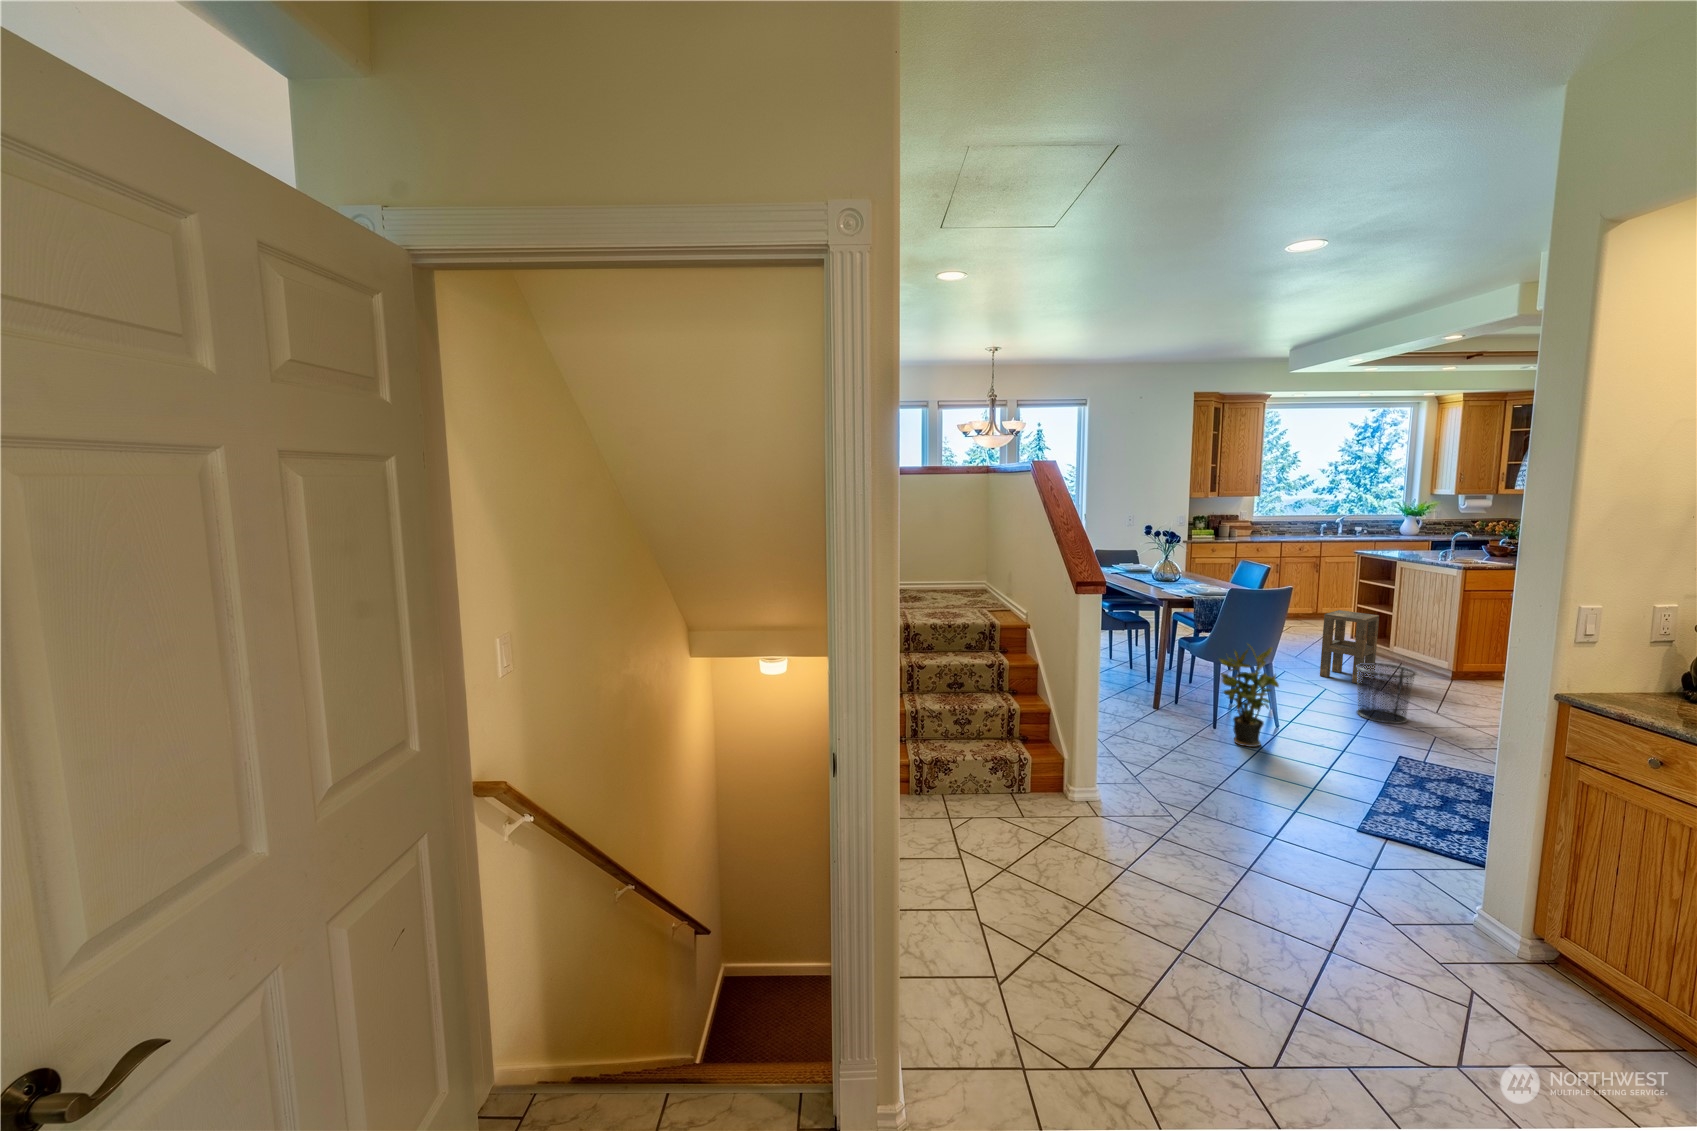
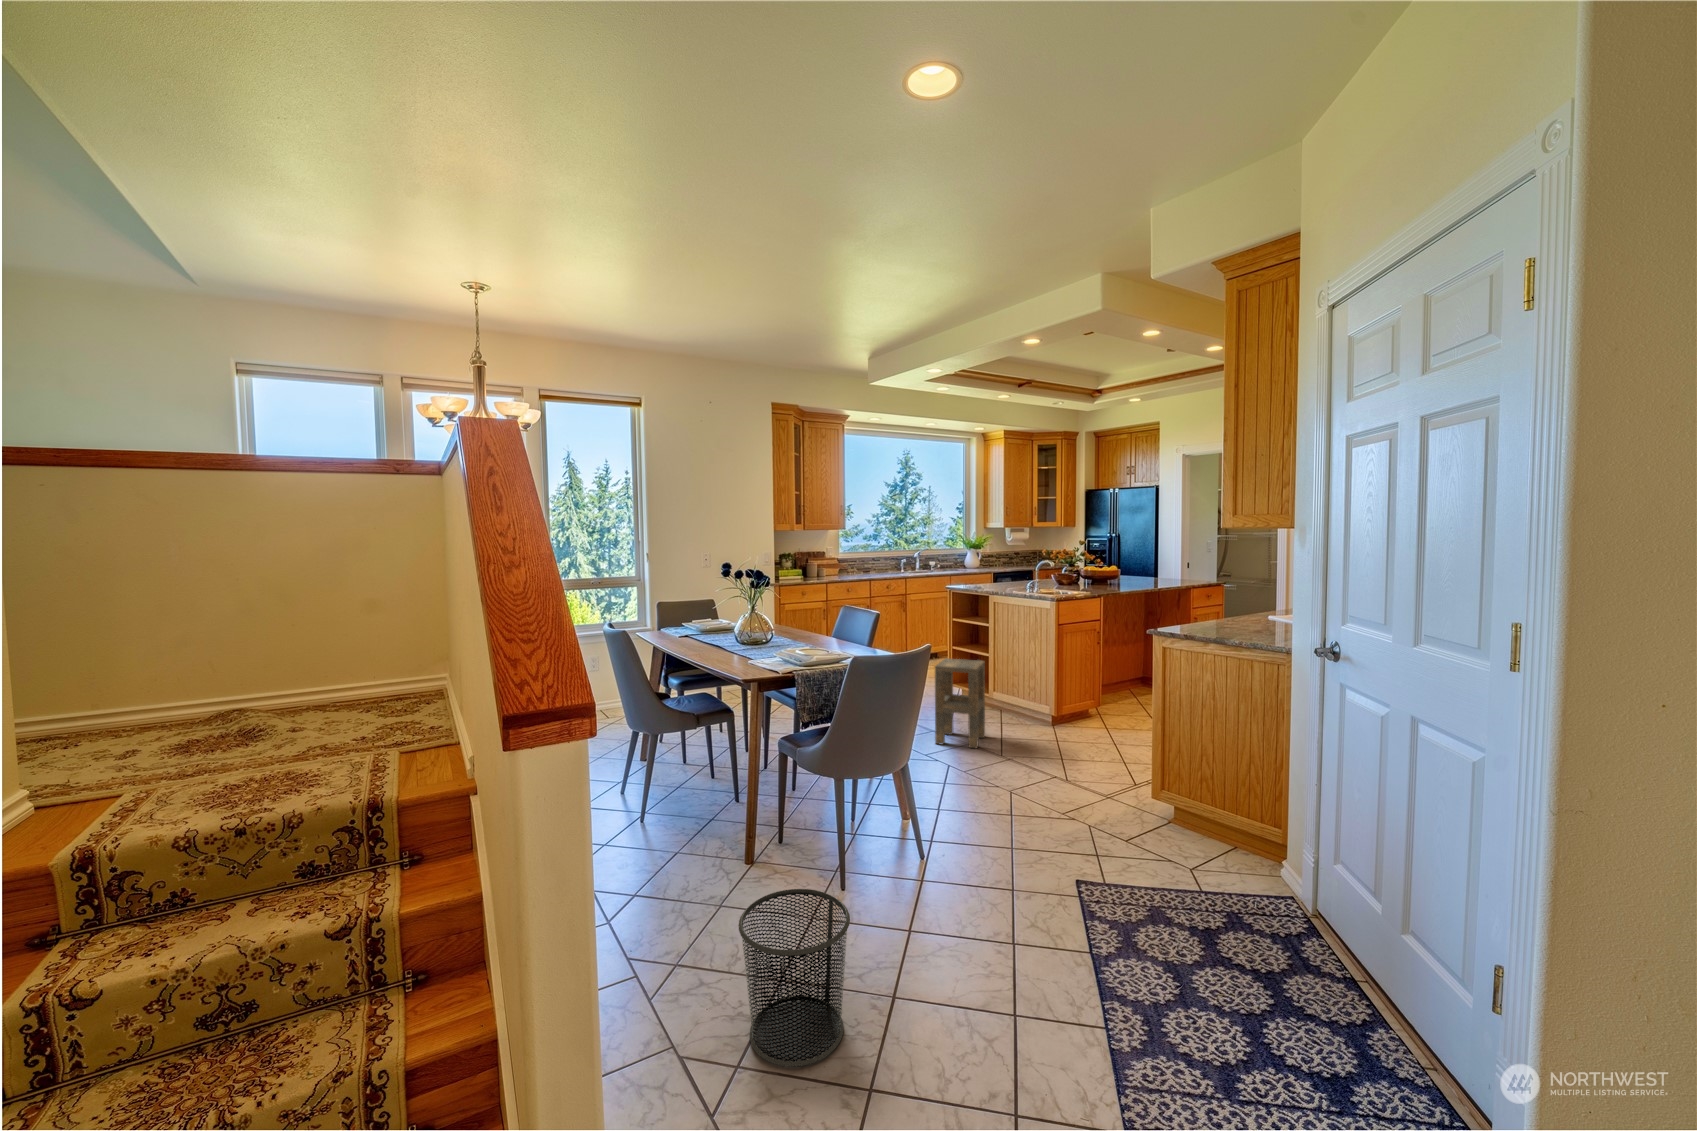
potted plant: present [1220,644,1279,747] -> none [841,740,926,916]
waste bin: present [1356,663,1416,723] -> present [738,889,850,1067]

